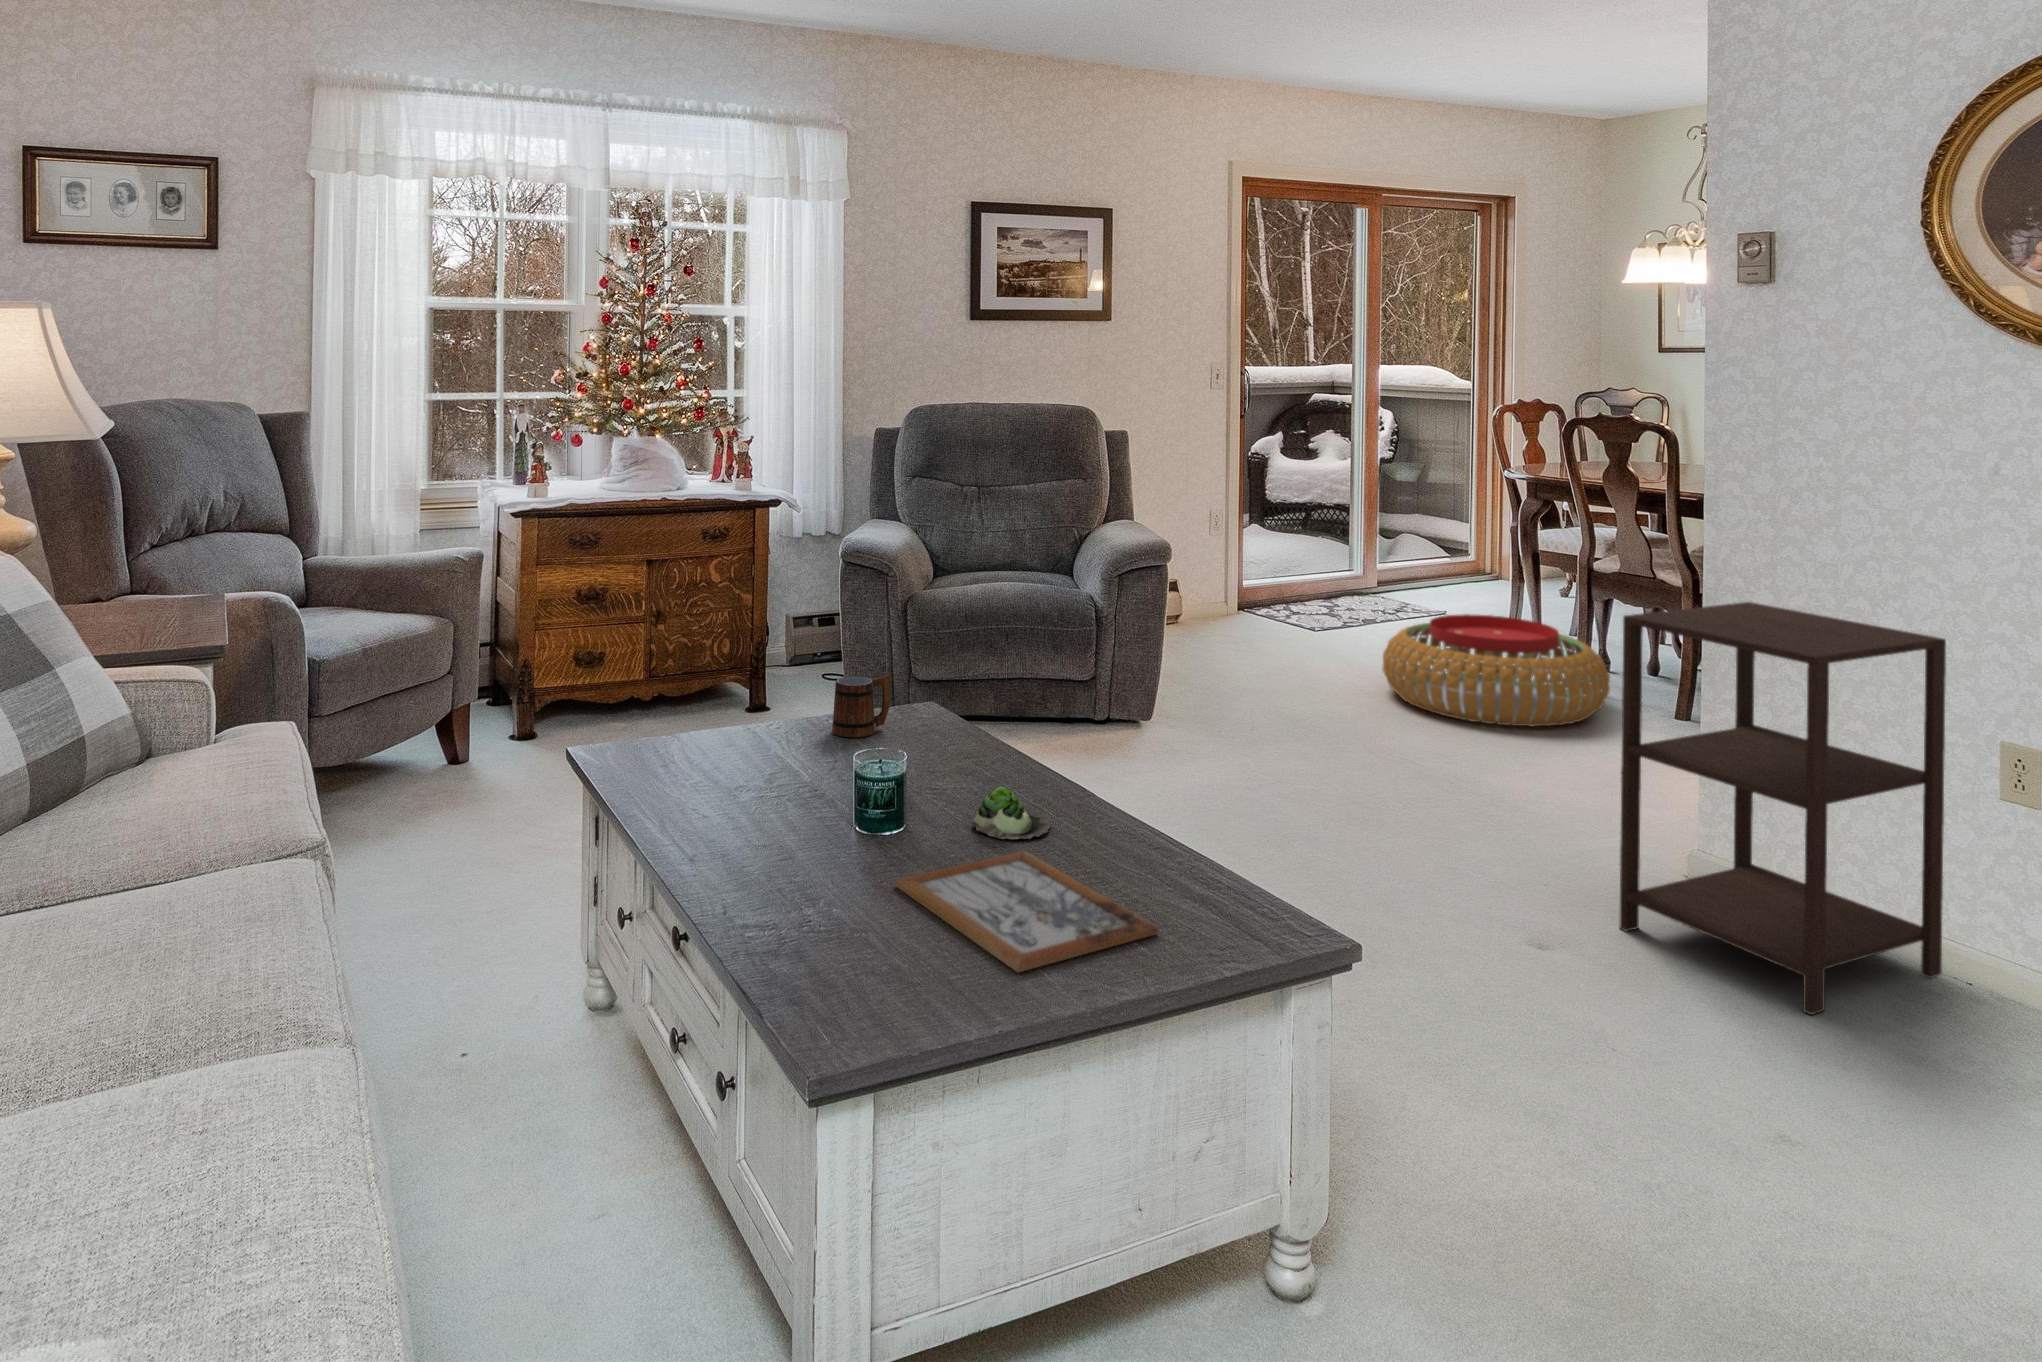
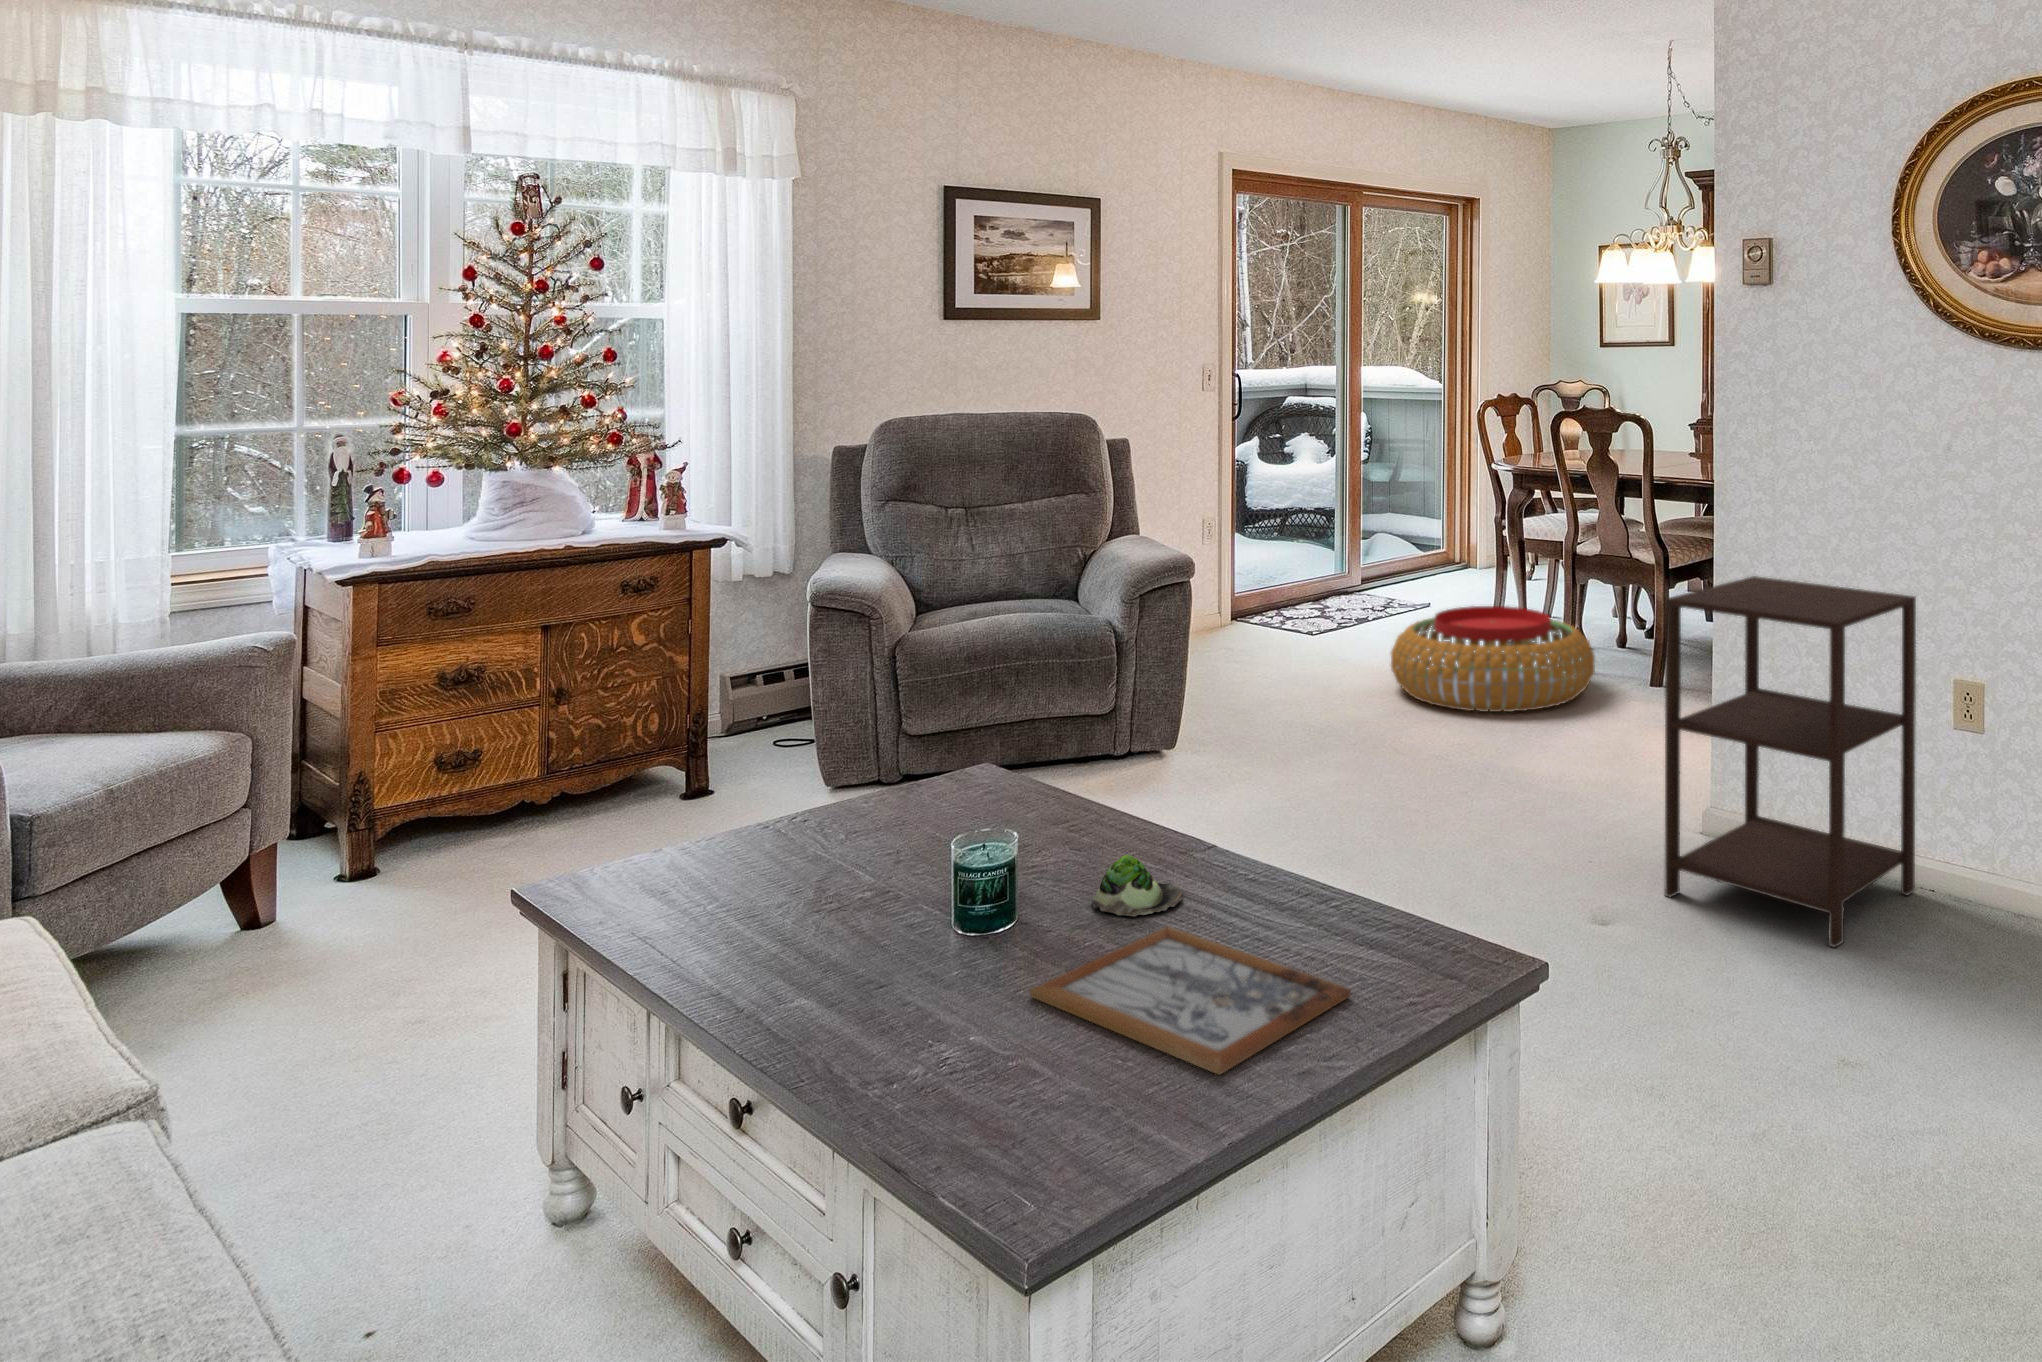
mug: present [832,674,892,737] -> none [874,737,947,820]

